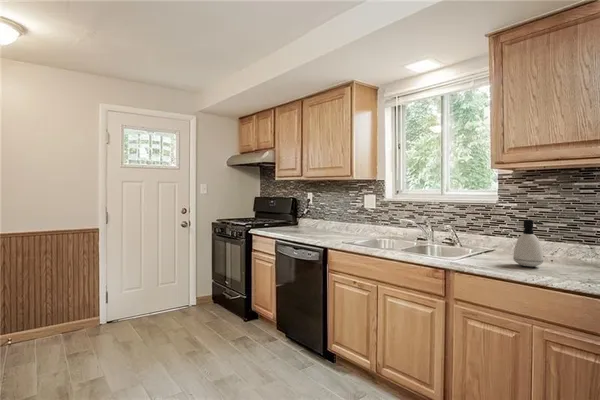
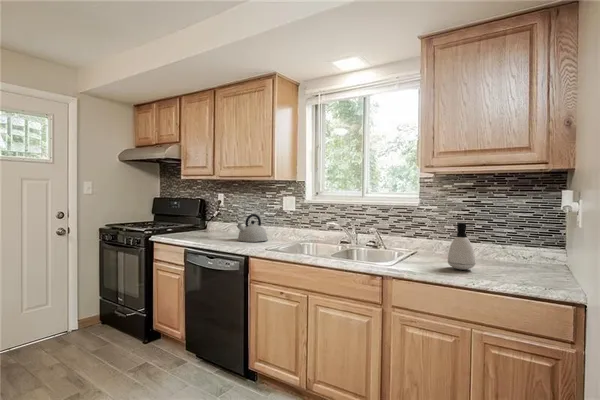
kettle: none [320,211,349,237] -> present [237,214,268,242]

